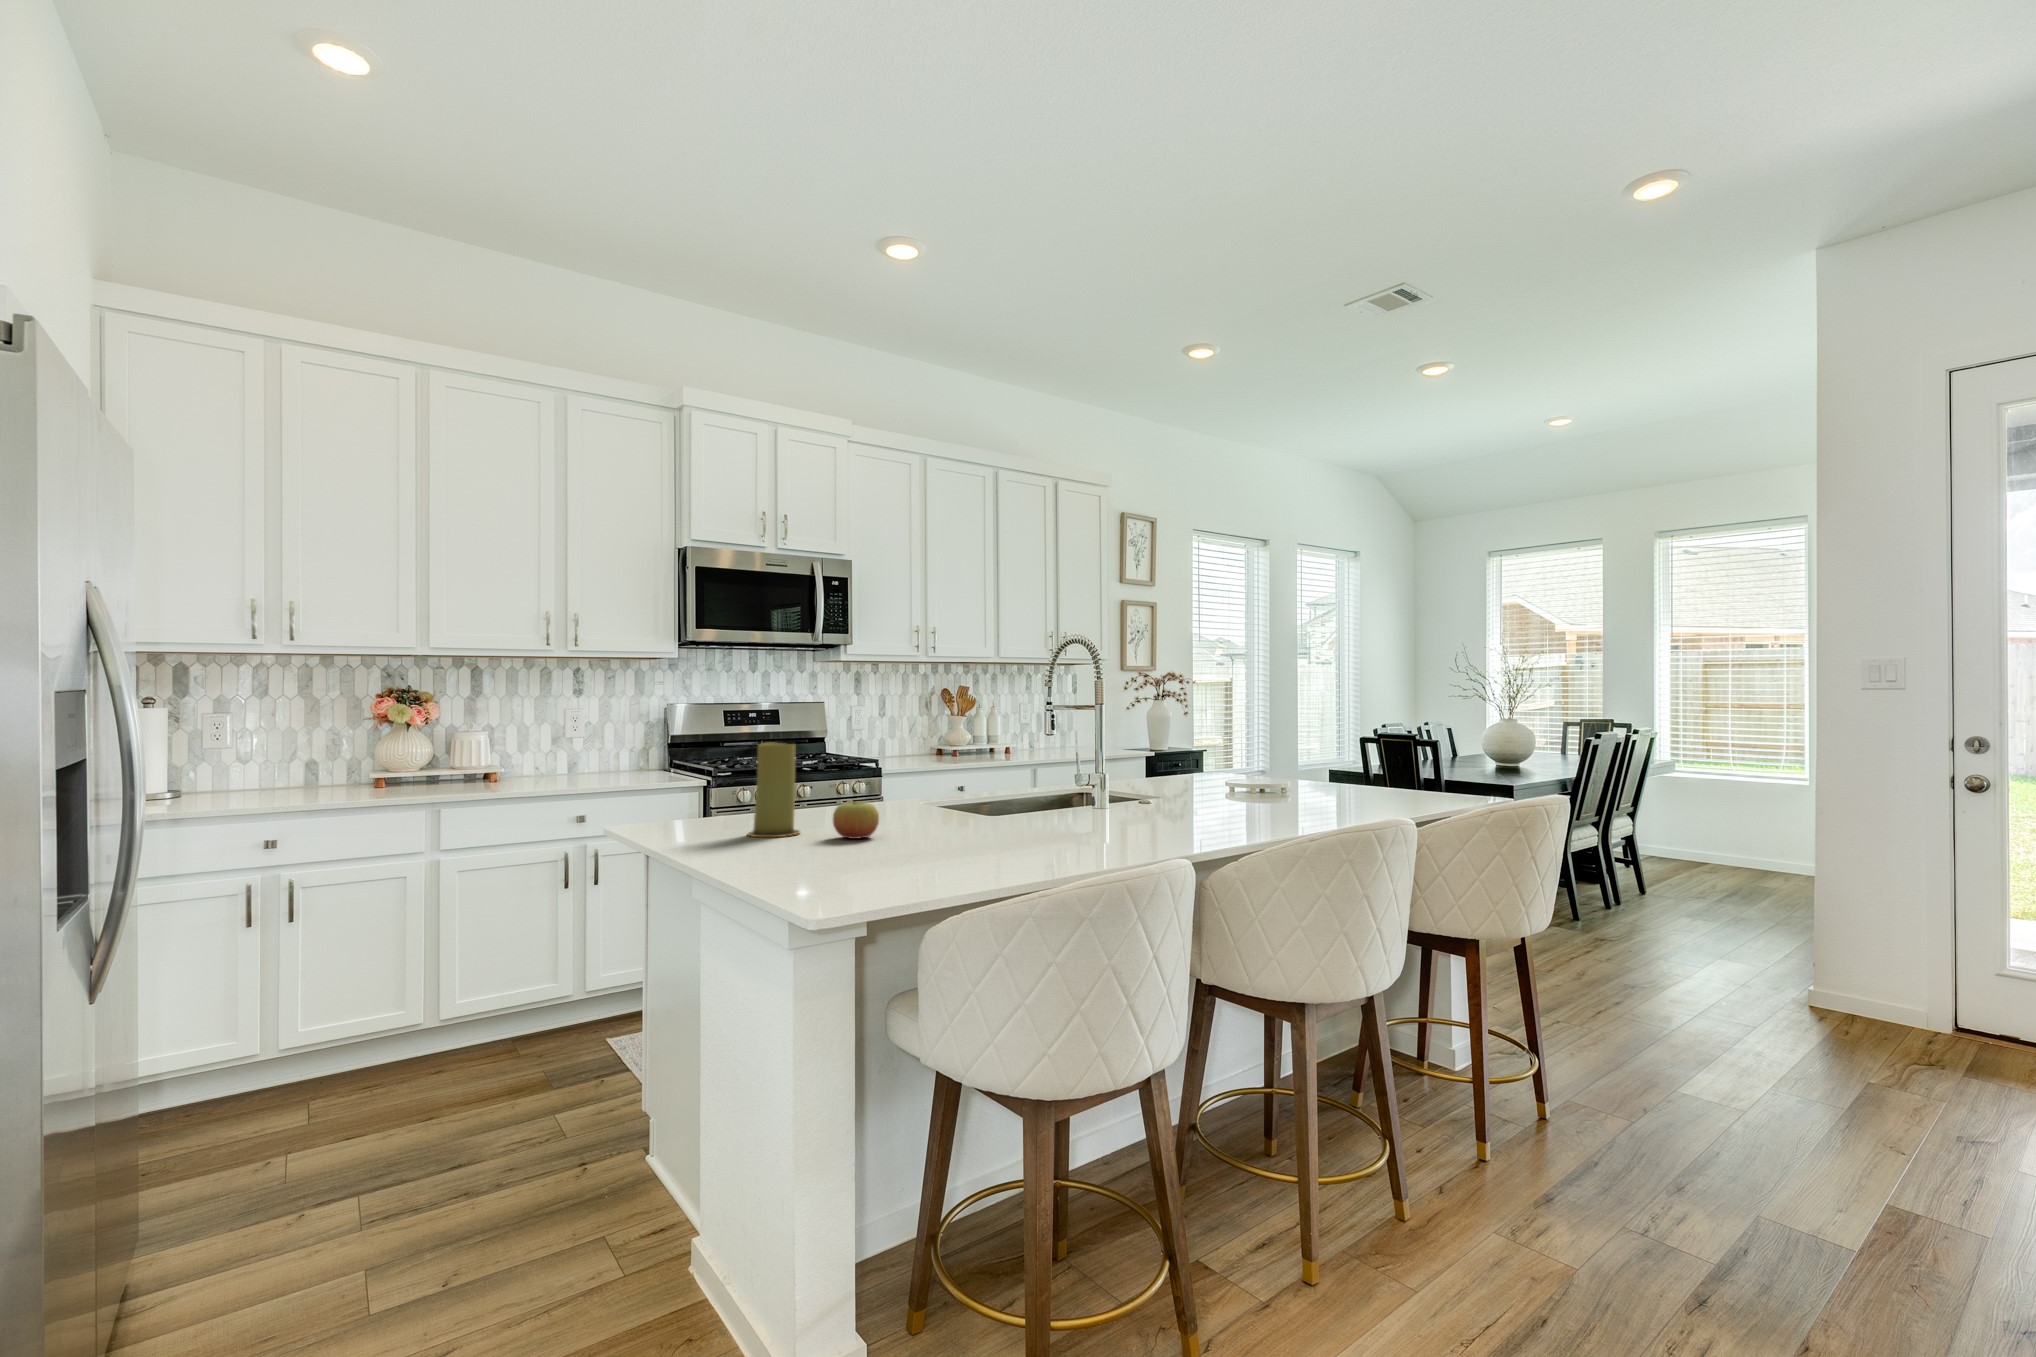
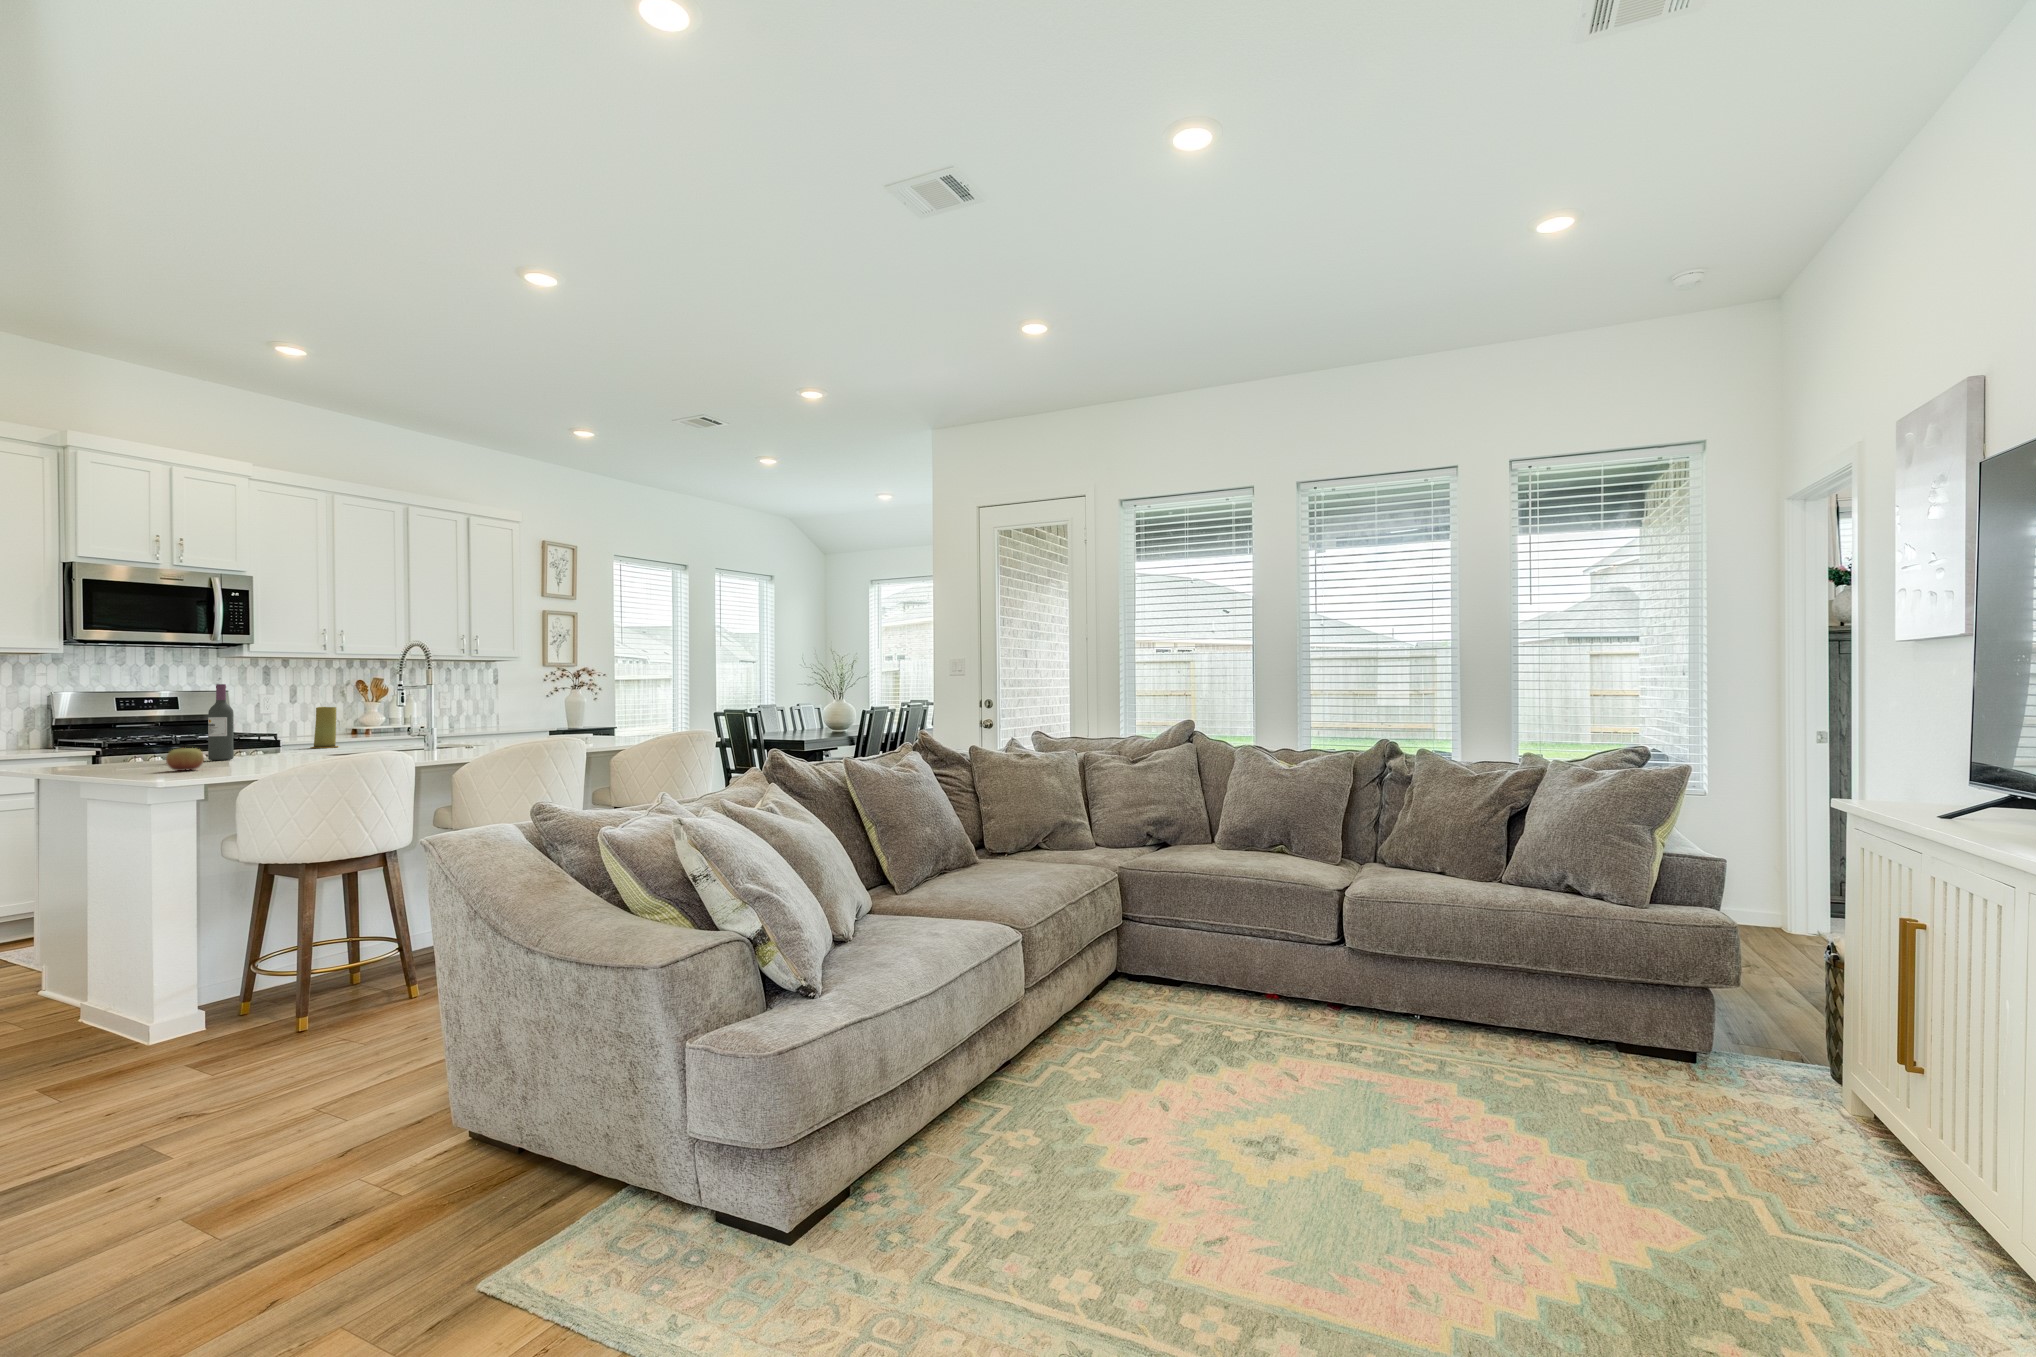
wine bottle: none [850,698,878,806] -> present [208,684,234,760]
candle: present [748,742,800,837] -> present [311,707,339,748]

